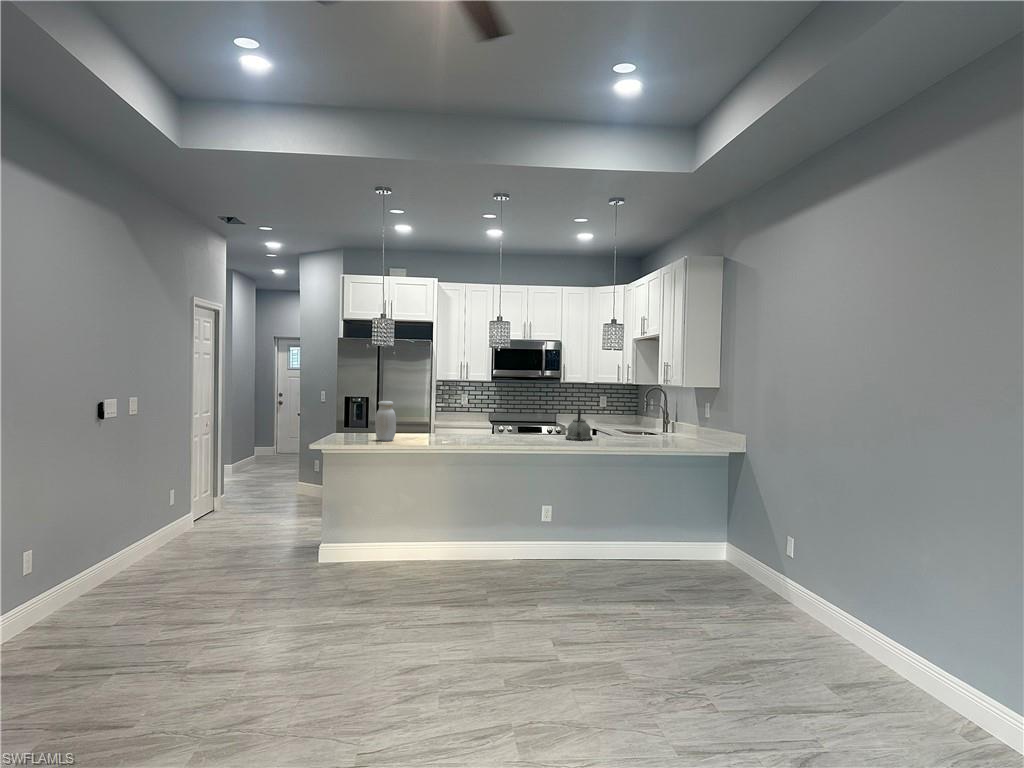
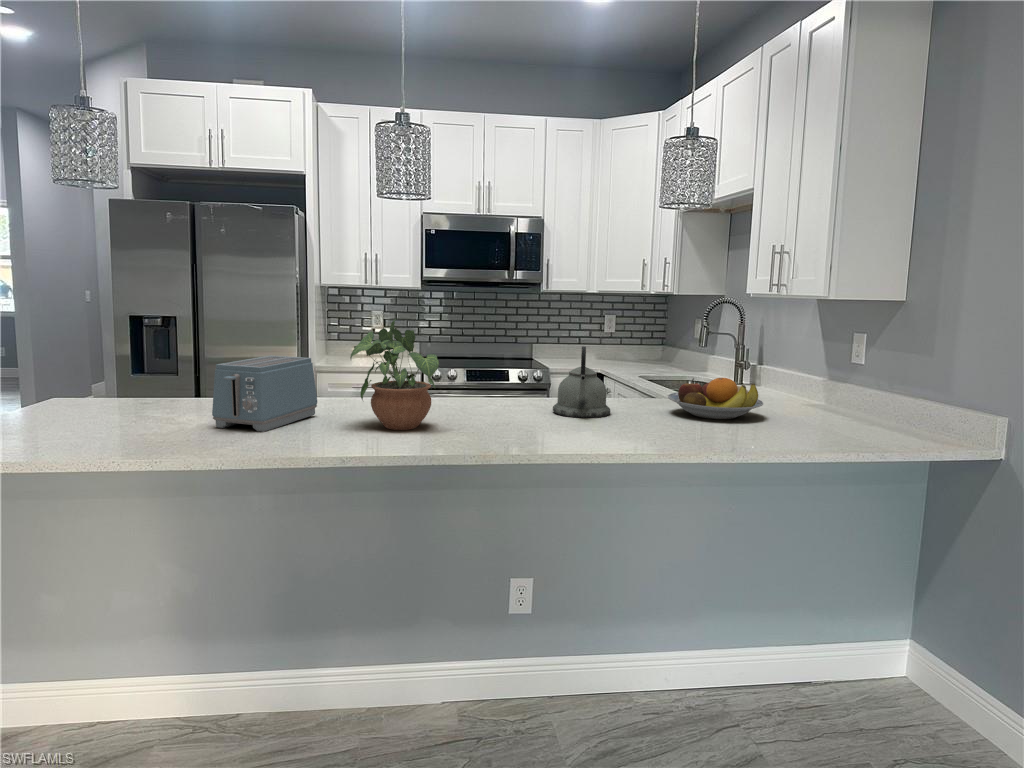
potted plant: none [478,395,516,442] -> present [350,319,439,430]
jar: present [375,401,396,441] -> none [97,332,152,429]
toaster: none [421,412,460,442] -> present [212,356,317,432]
fruit bowl: none [620,422,664,442] -> present [668,378,763,419]

